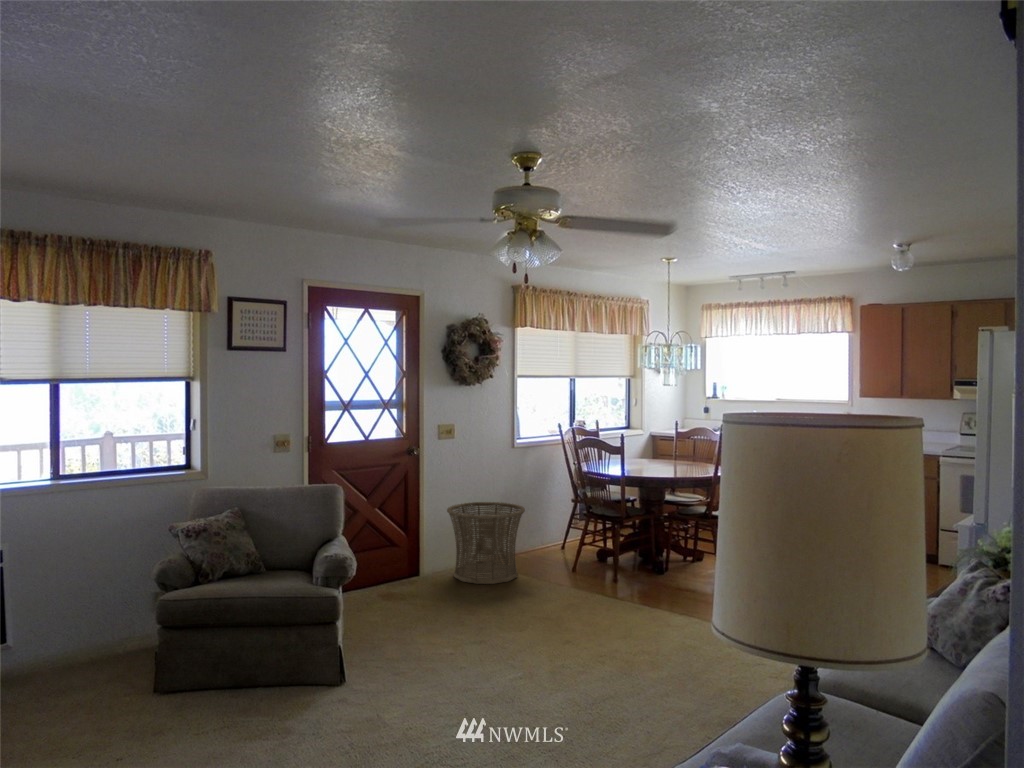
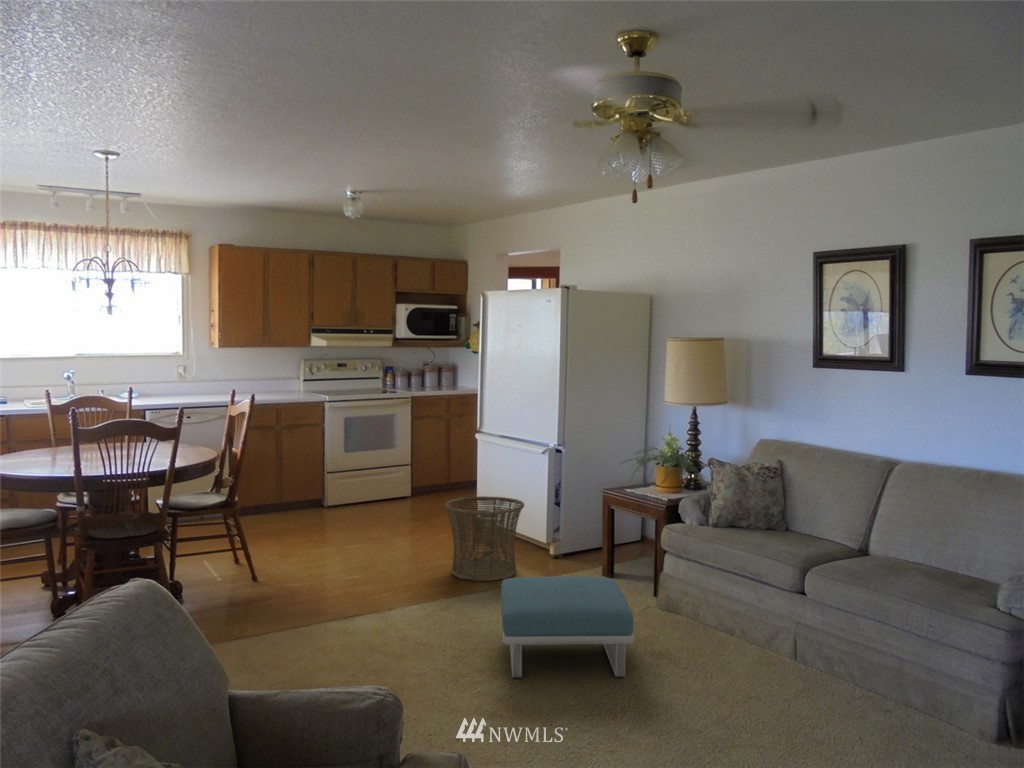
footstool: none [502,578,633,678] -> present [501,576,634,678]

